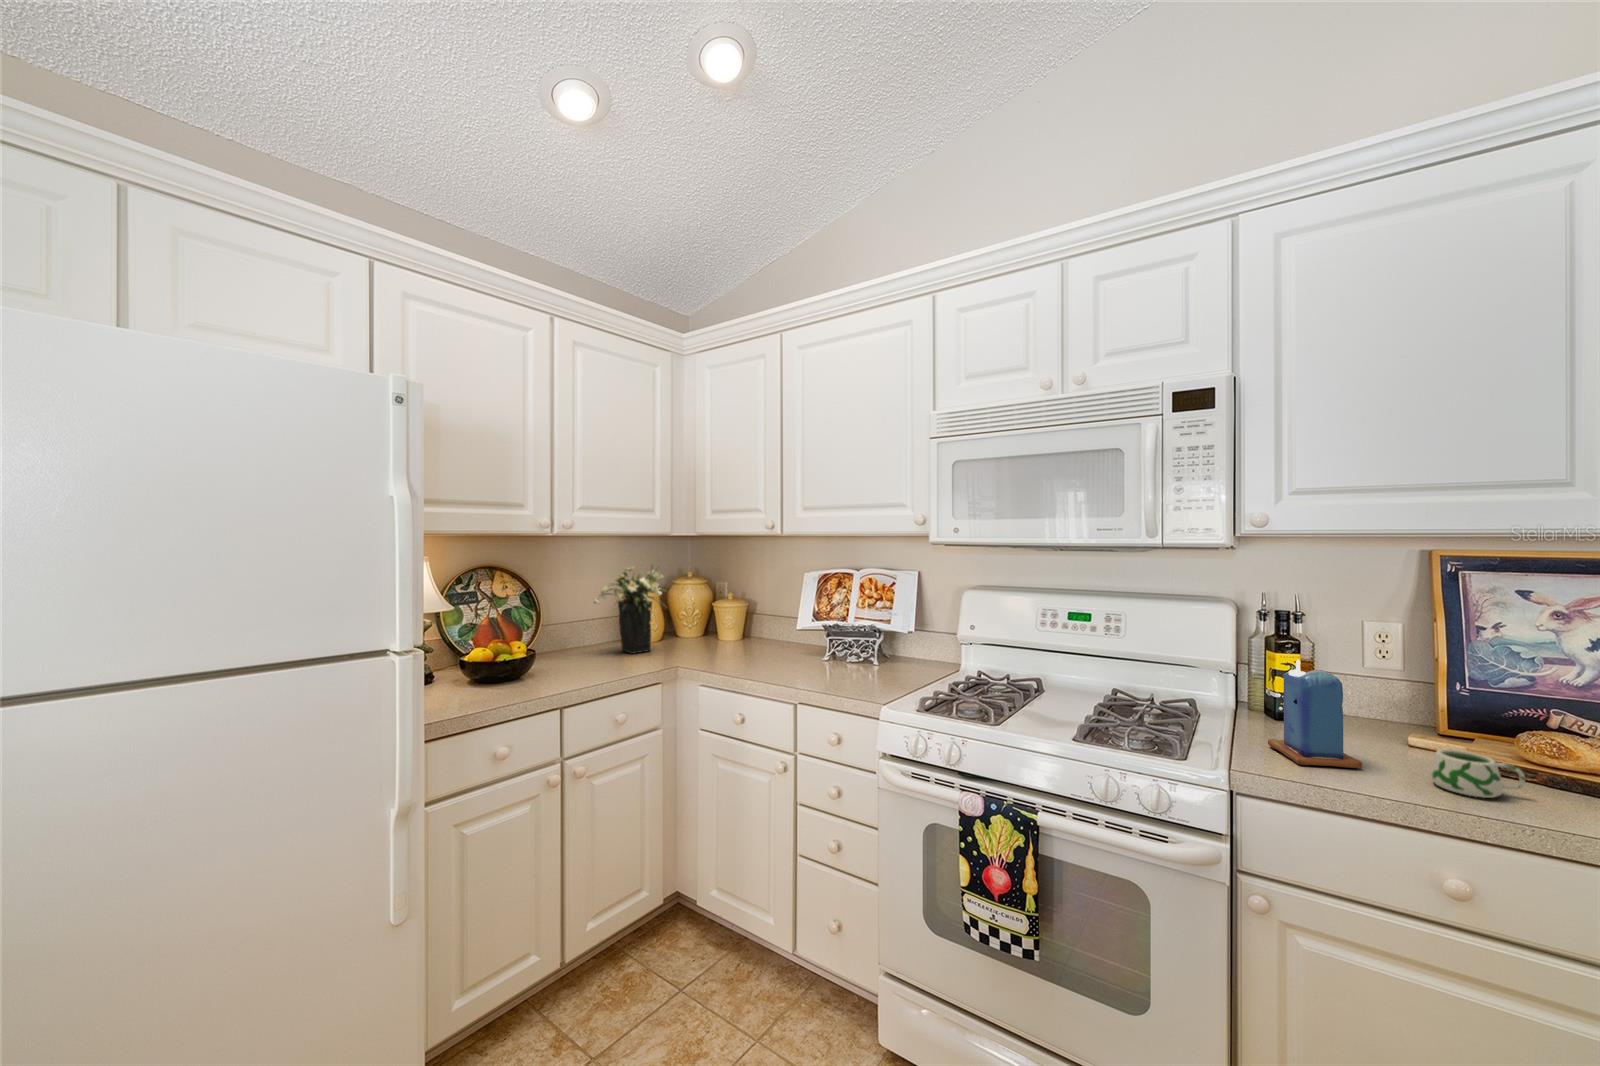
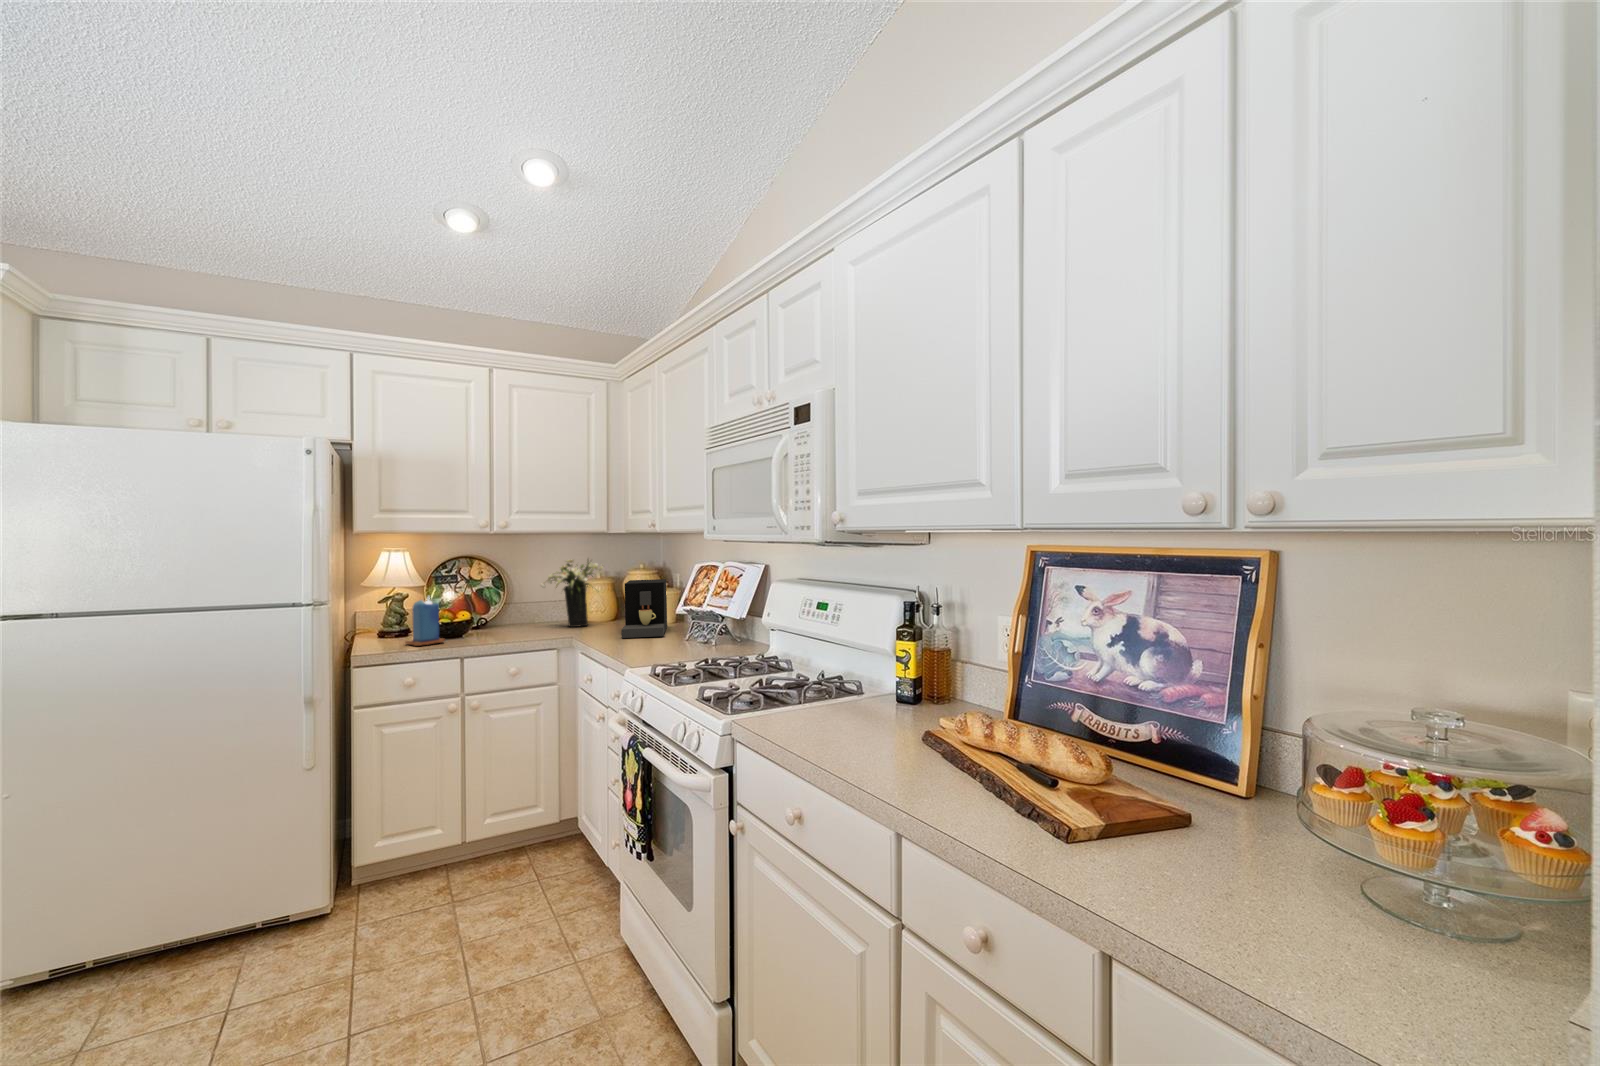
coffee maker: none [712,589,793,665] -> present [621,579,667,638]
candle: present [1268,660,1362,768] -> present [405,597,445,646]
mug: present [1430,749,1525,798] -> none [851,725,905,769]

